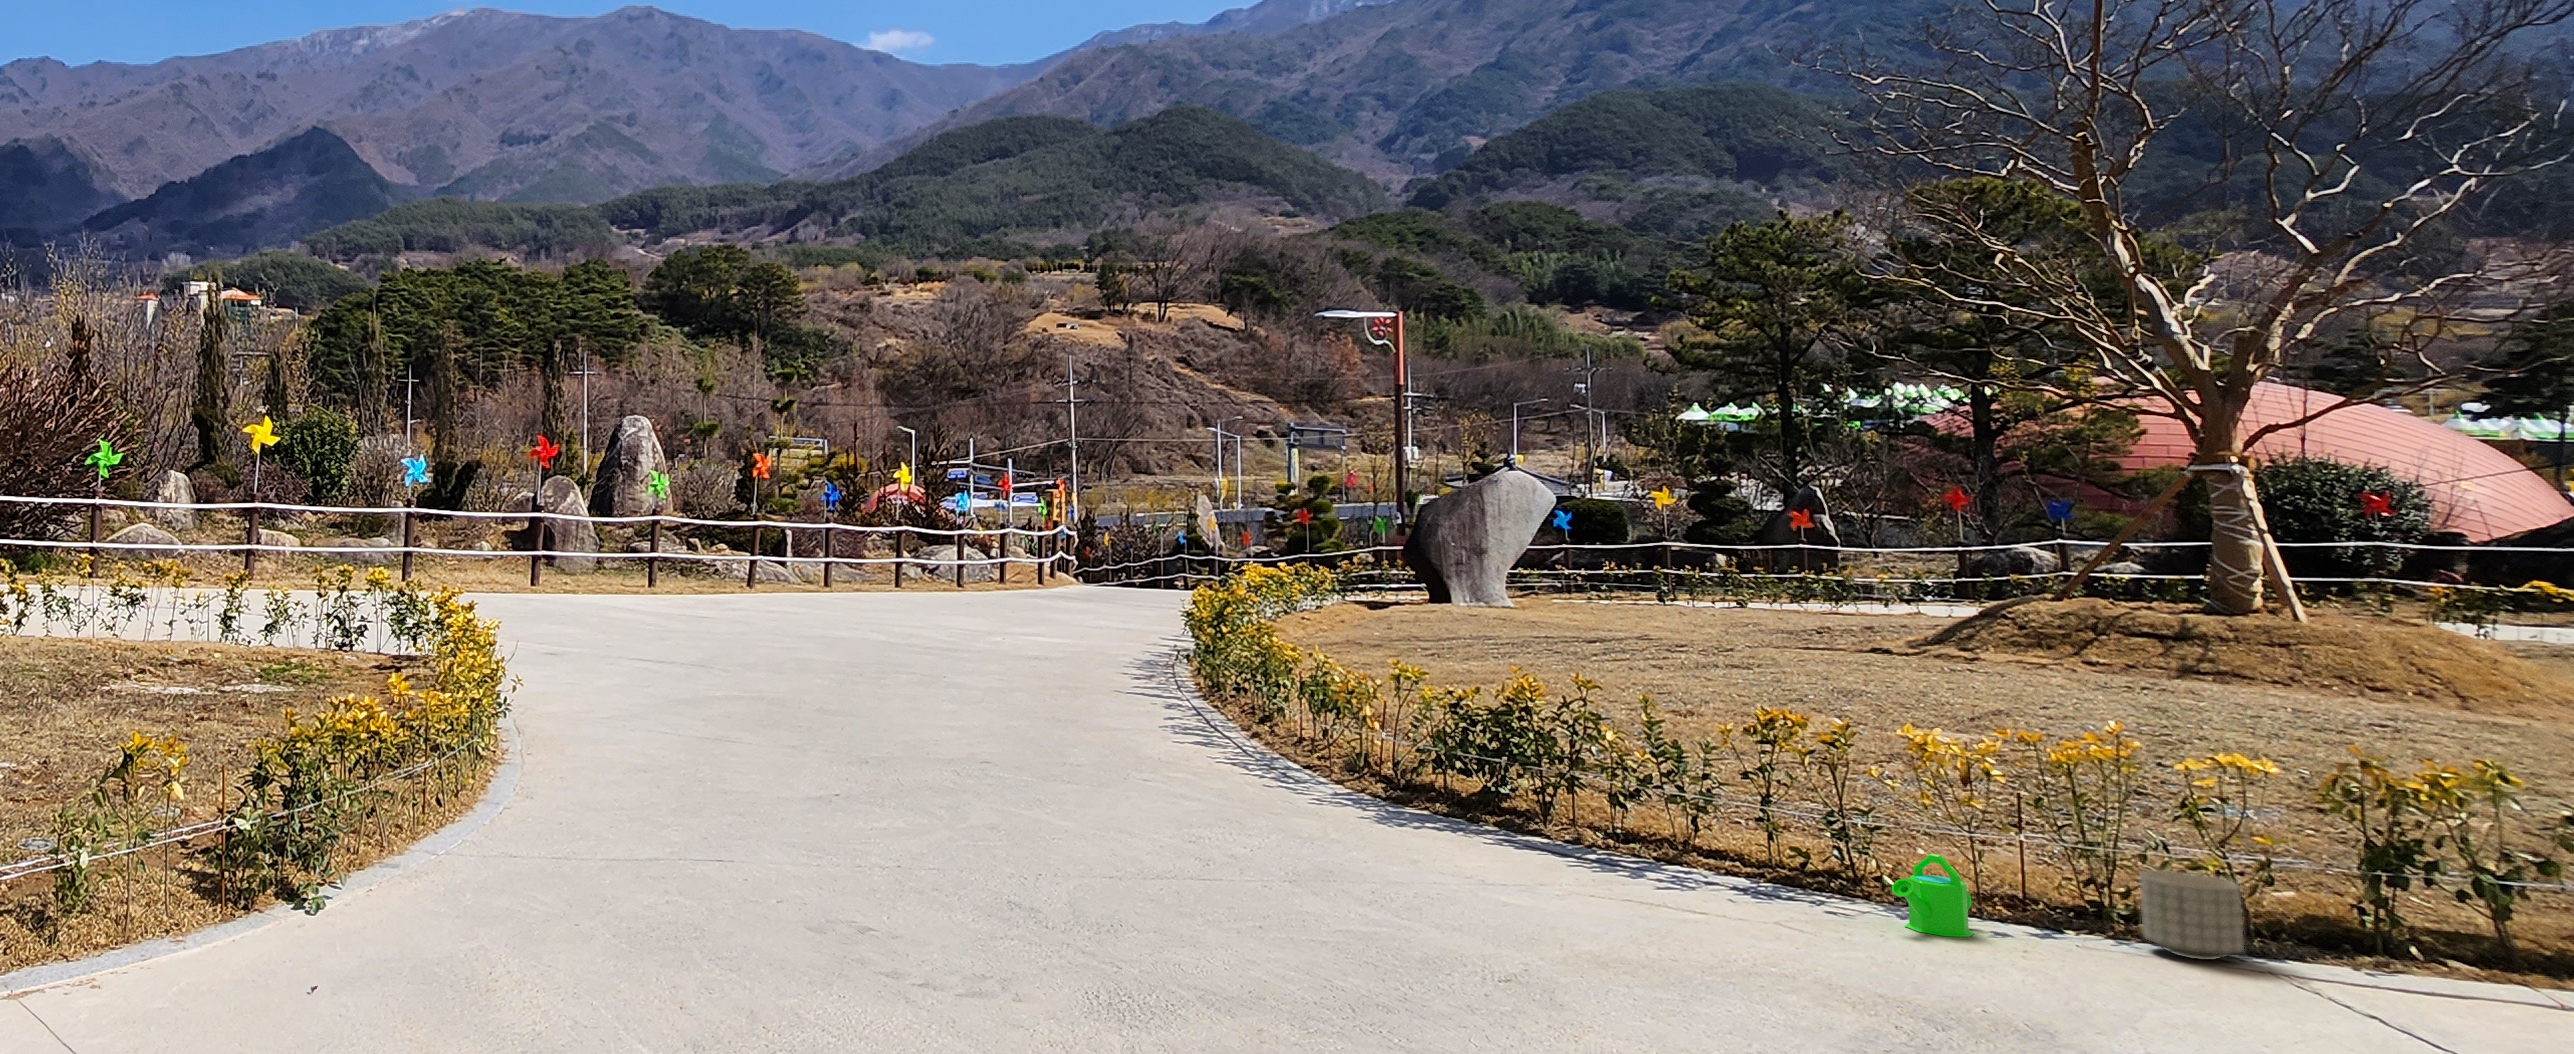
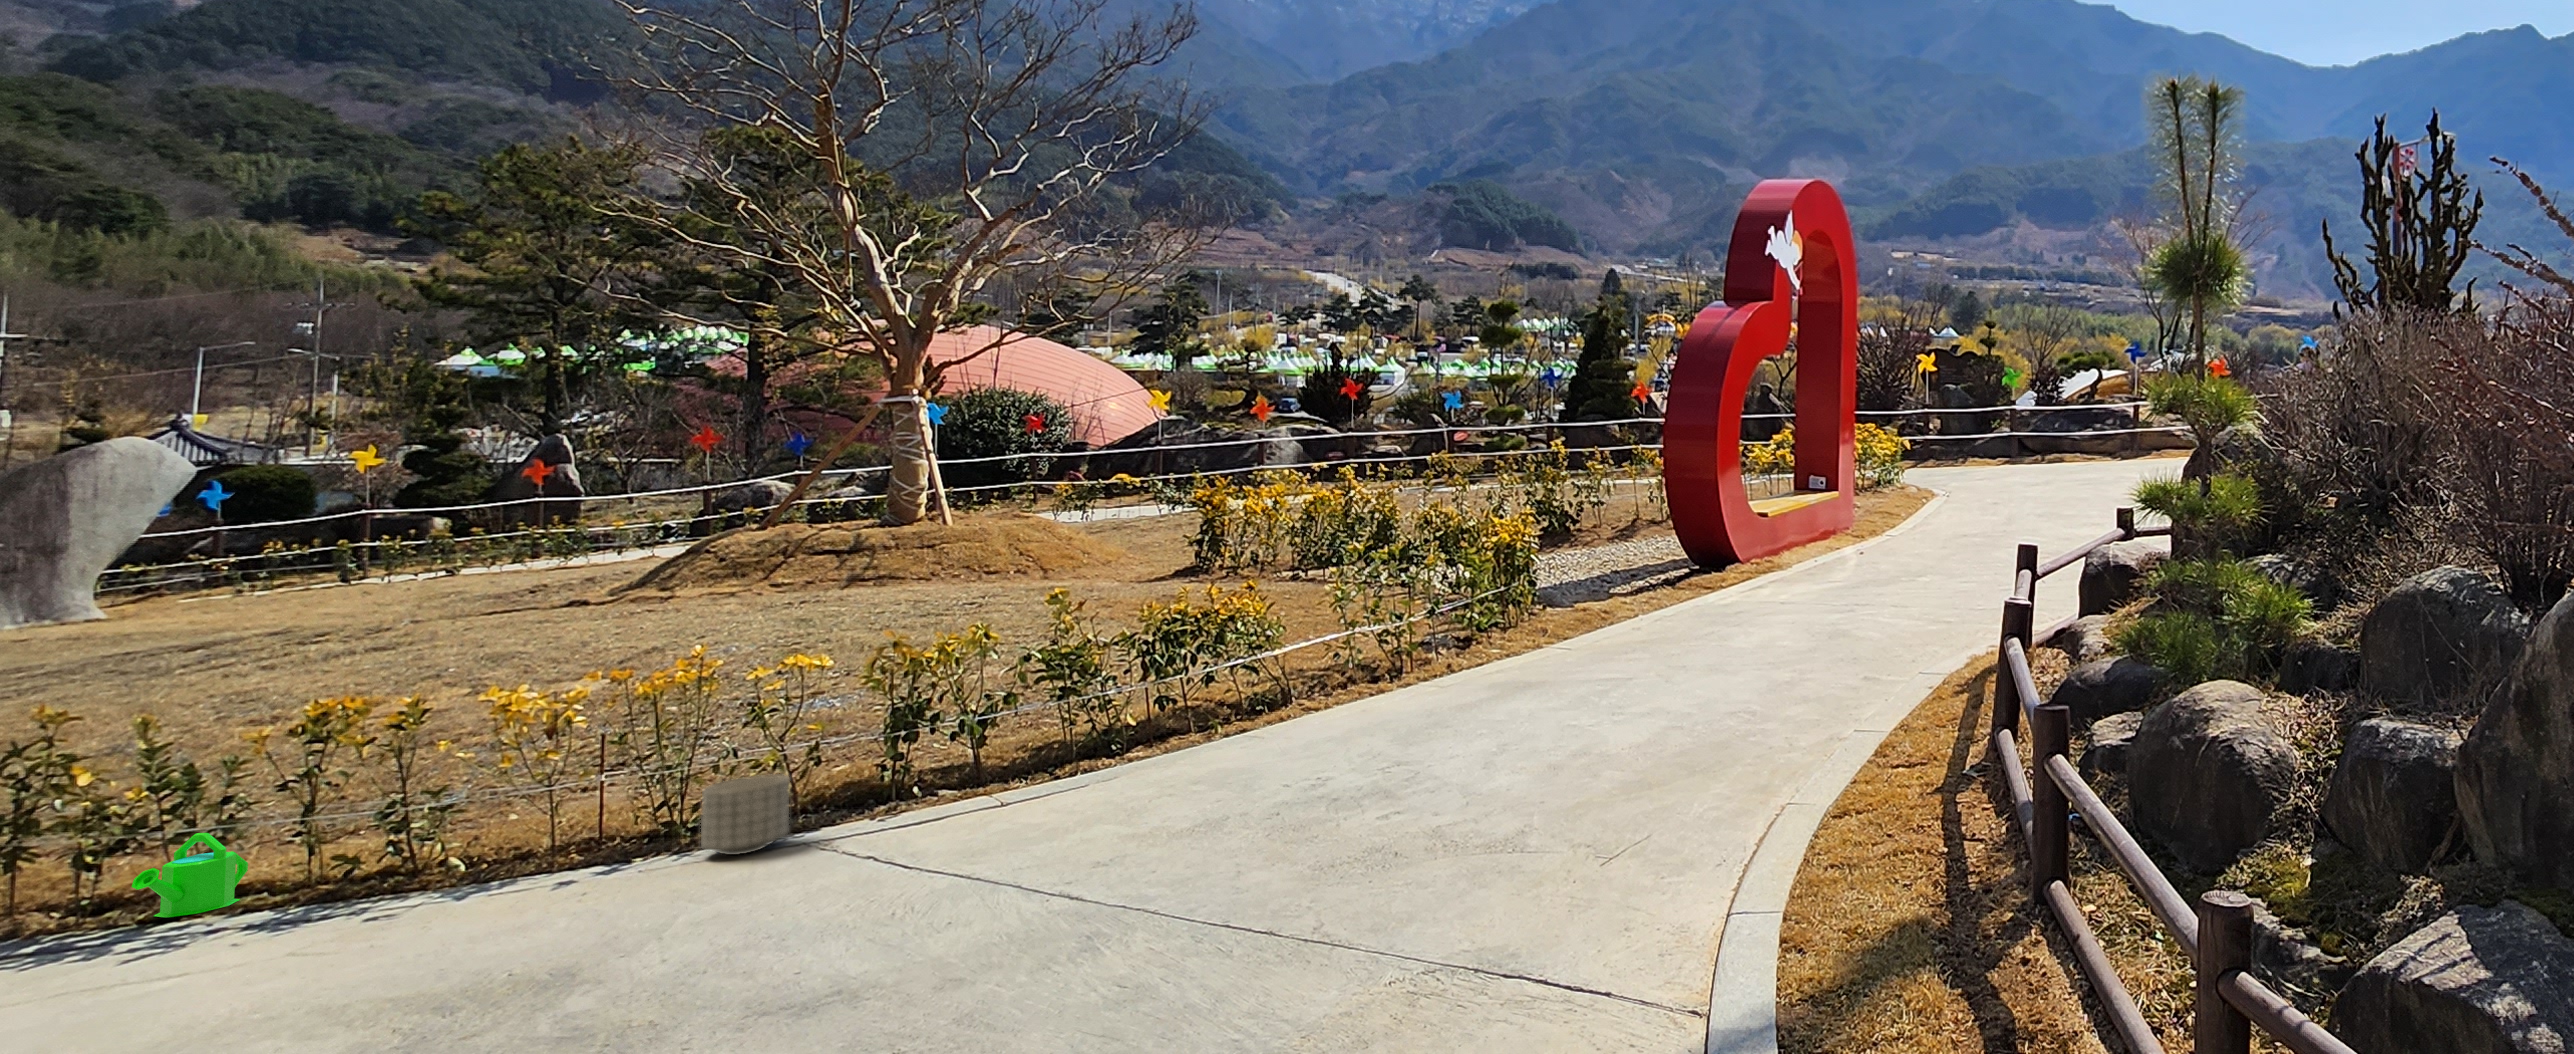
watering can: present [1892,854,1974,937] -> present [132,833,248,918]

